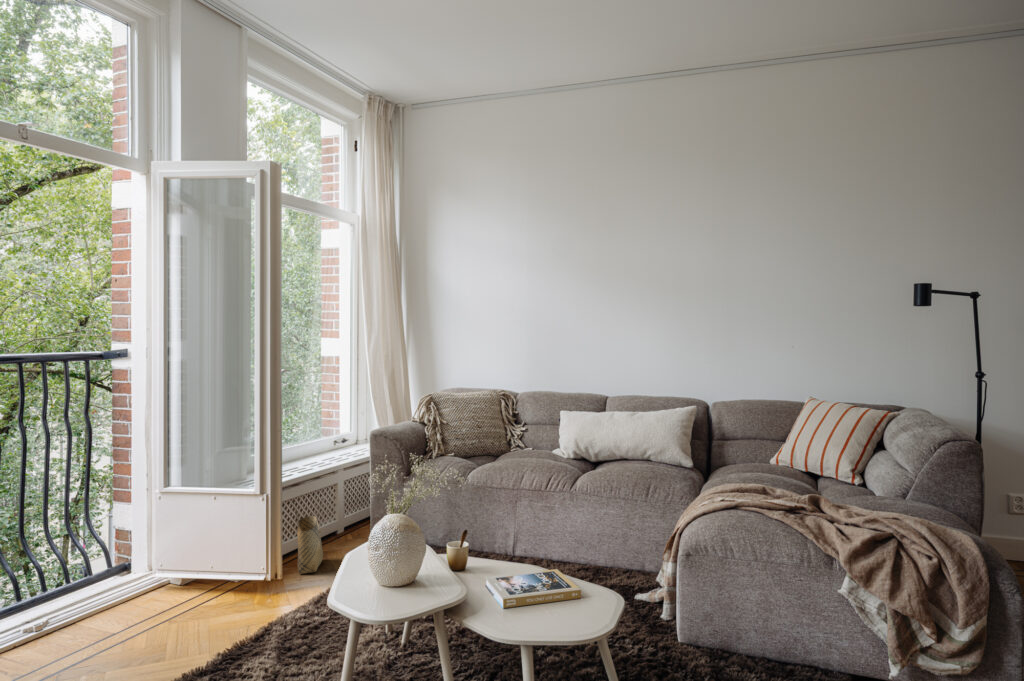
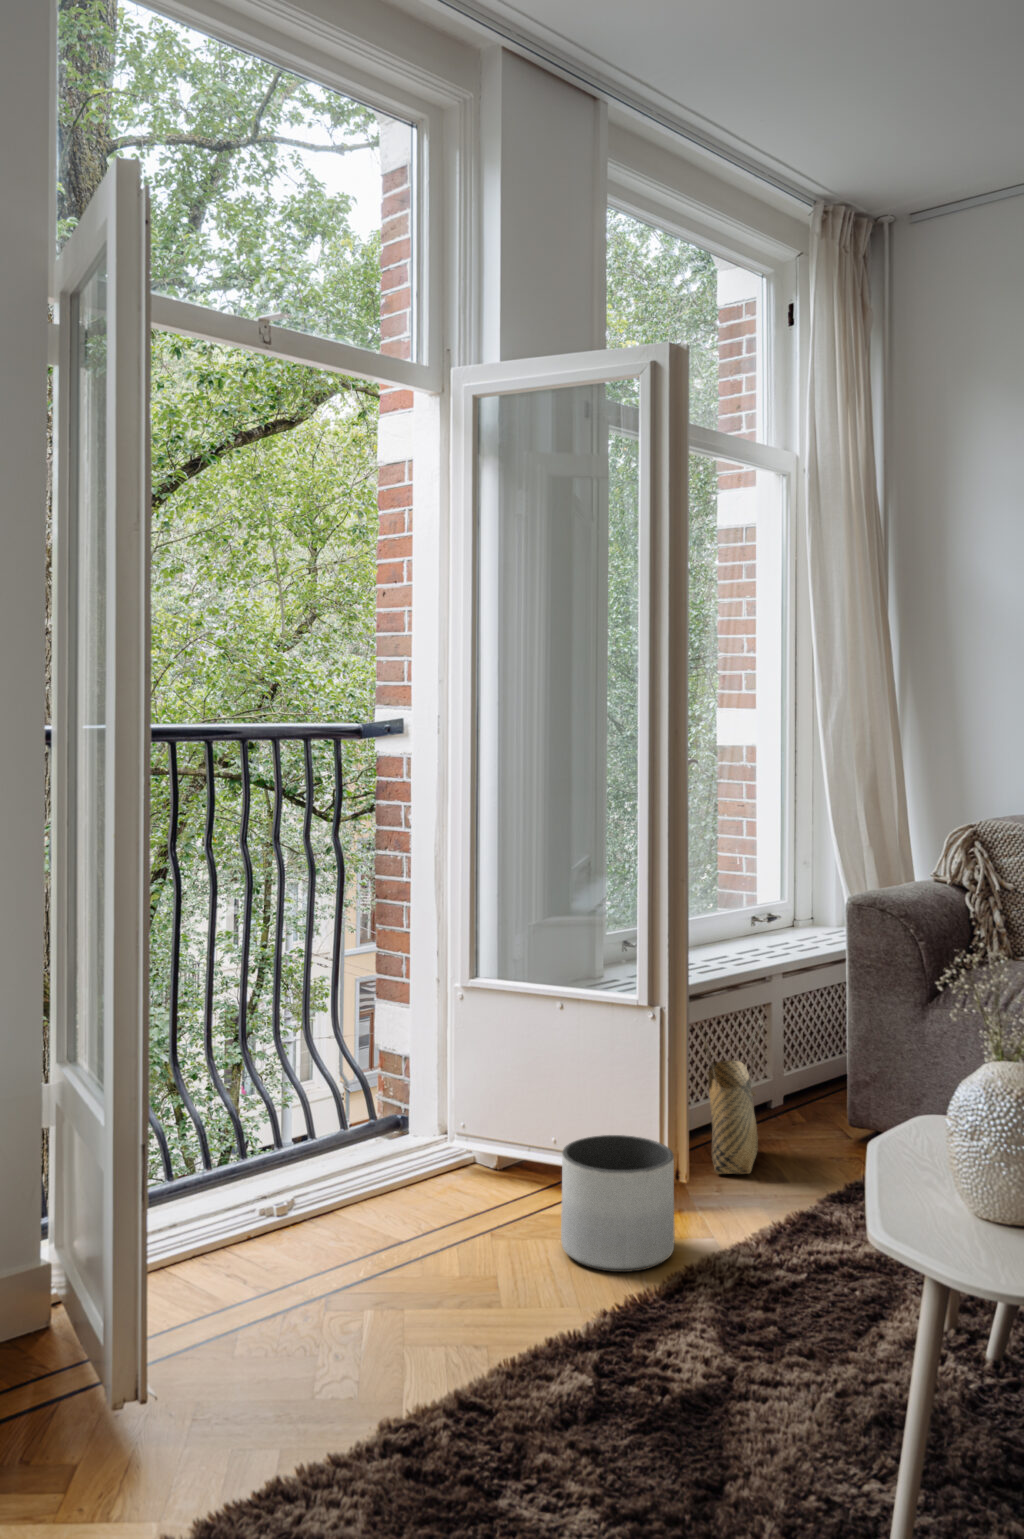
planter: none [205,562,265,632] -> present [561,1135,675,1272]

